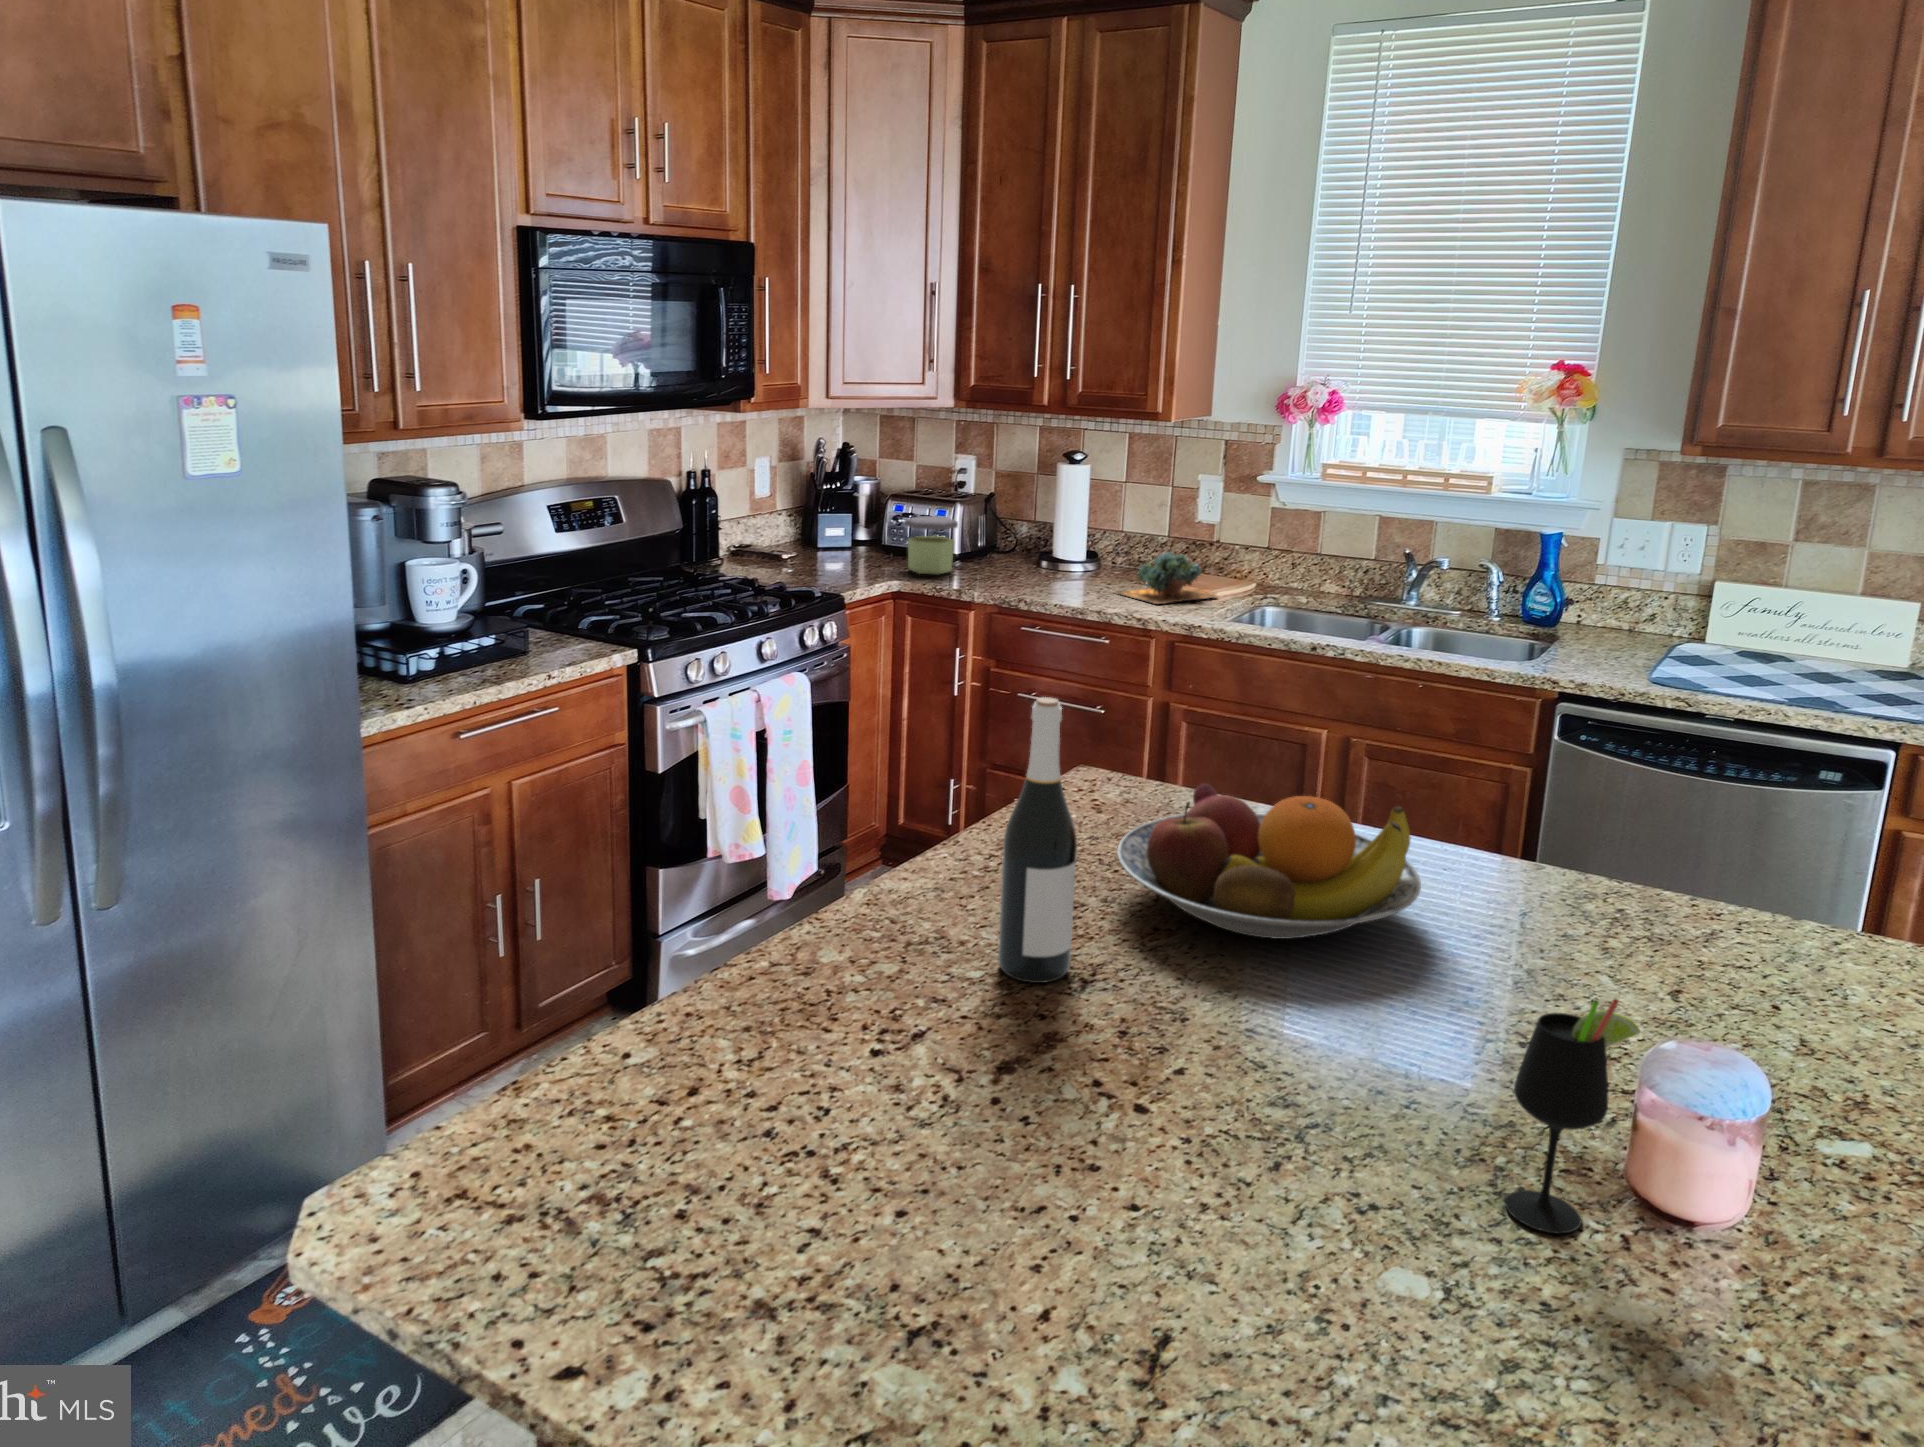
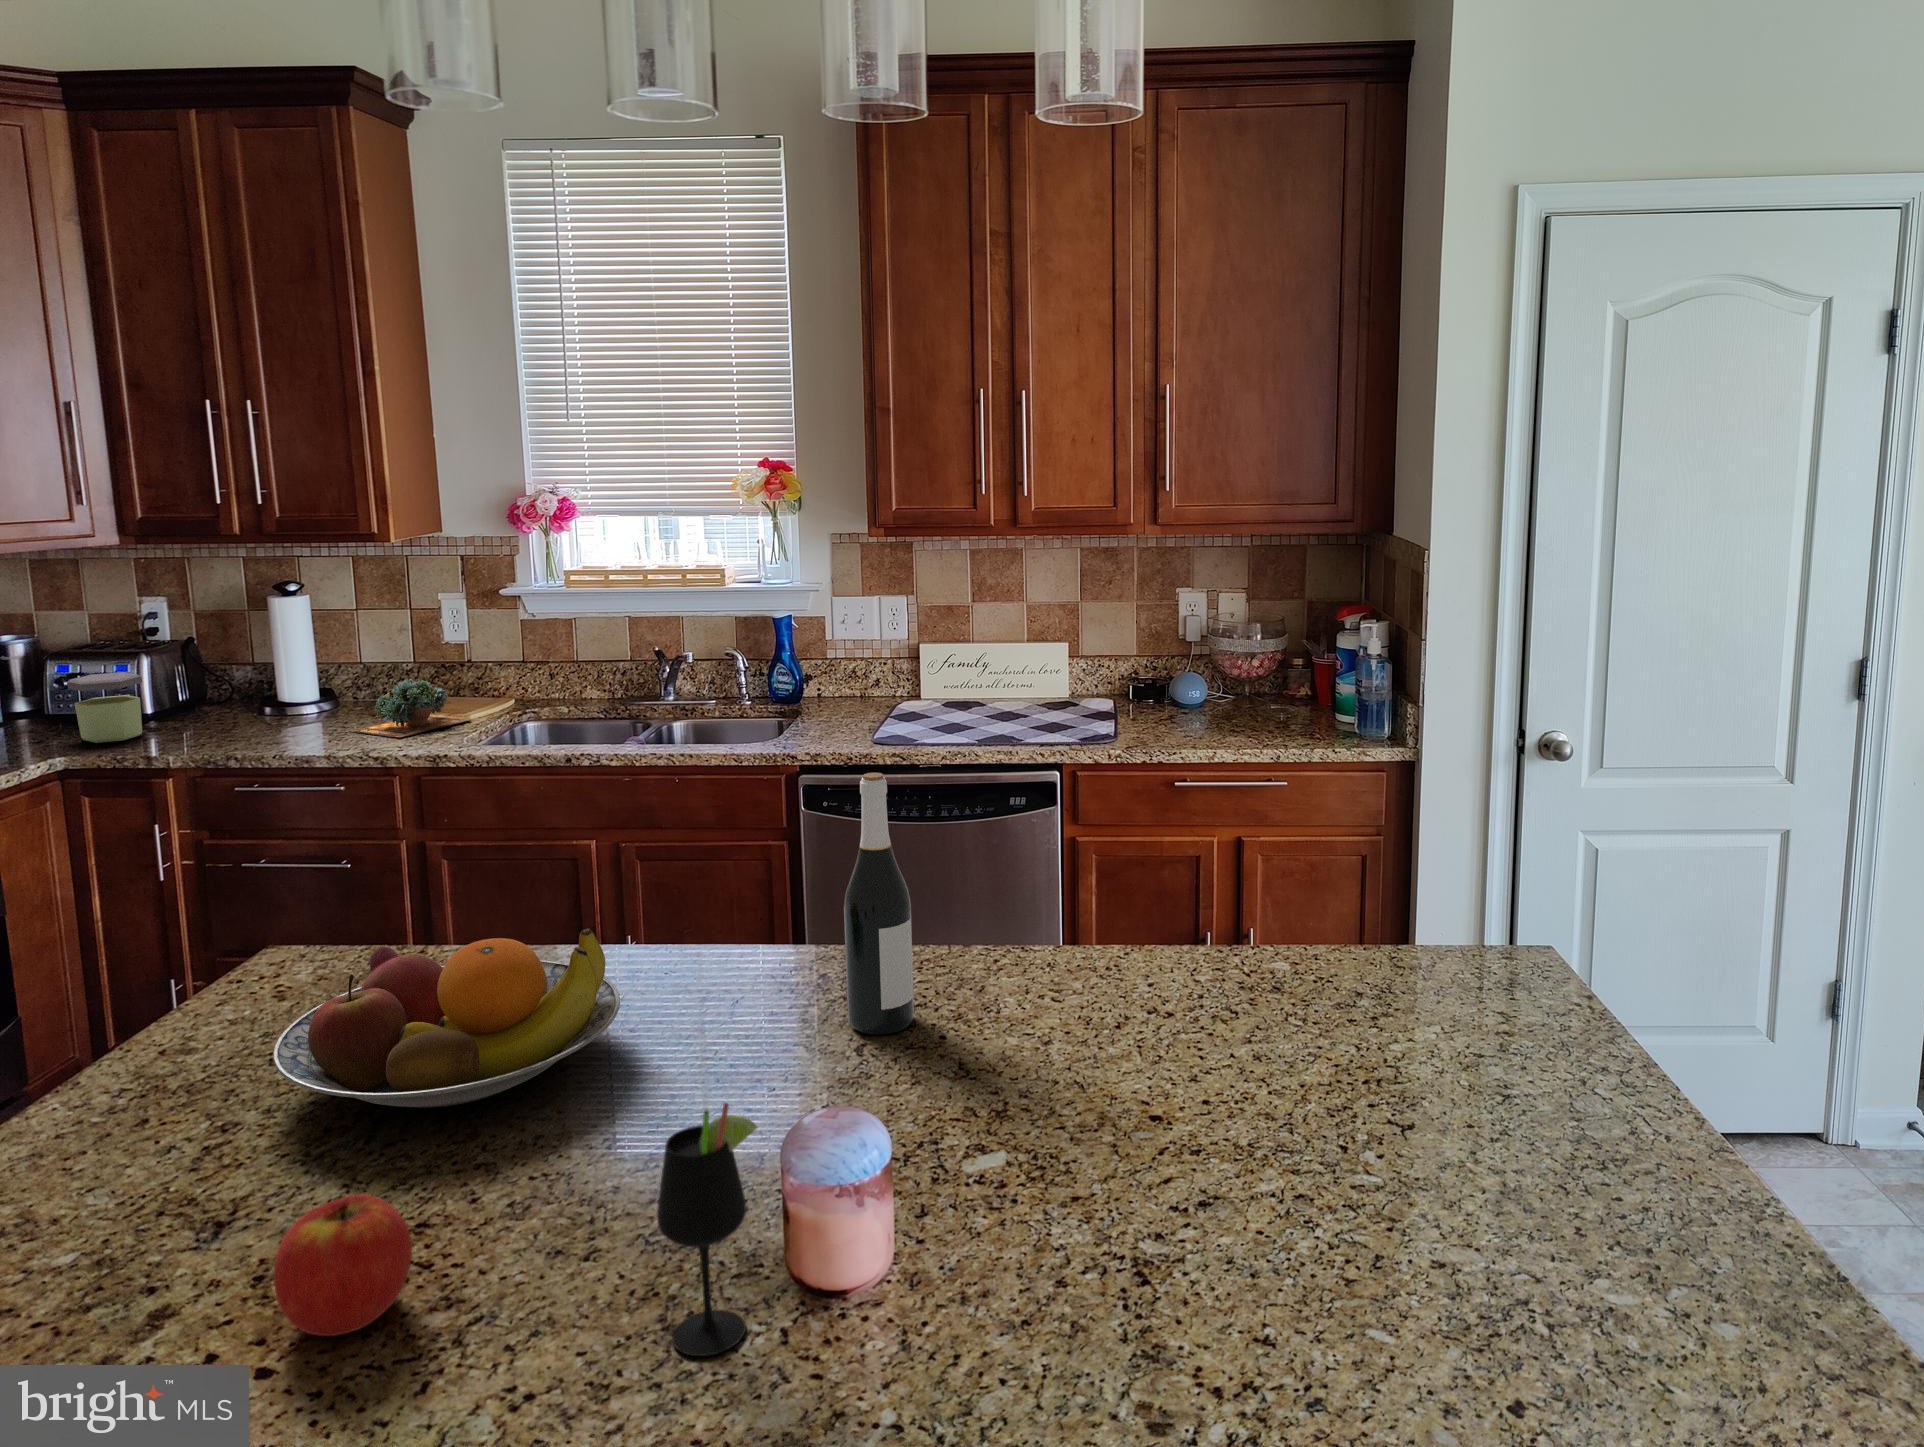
wine bottle: present [998,697,1077,983] -> present [844,773,914,1034]
apple: none [1152,986,1261,1099] -> present [274,1194,412,1336]

